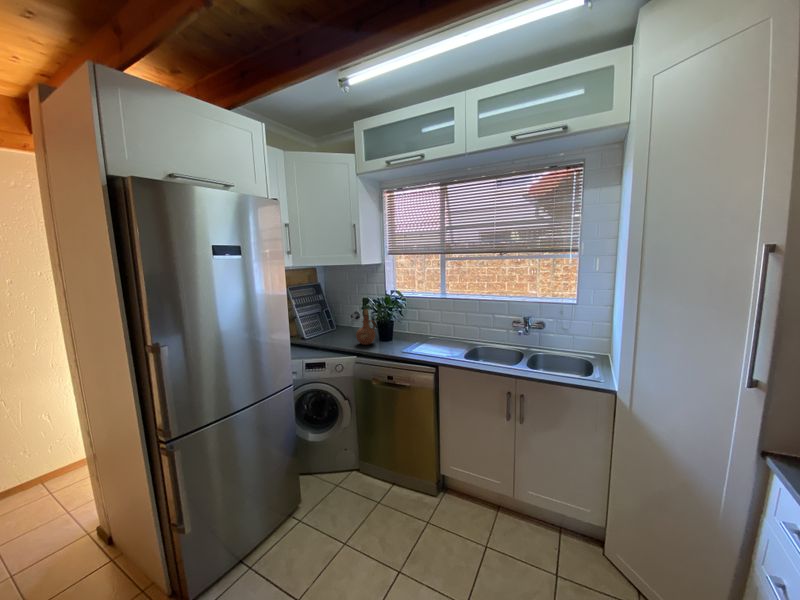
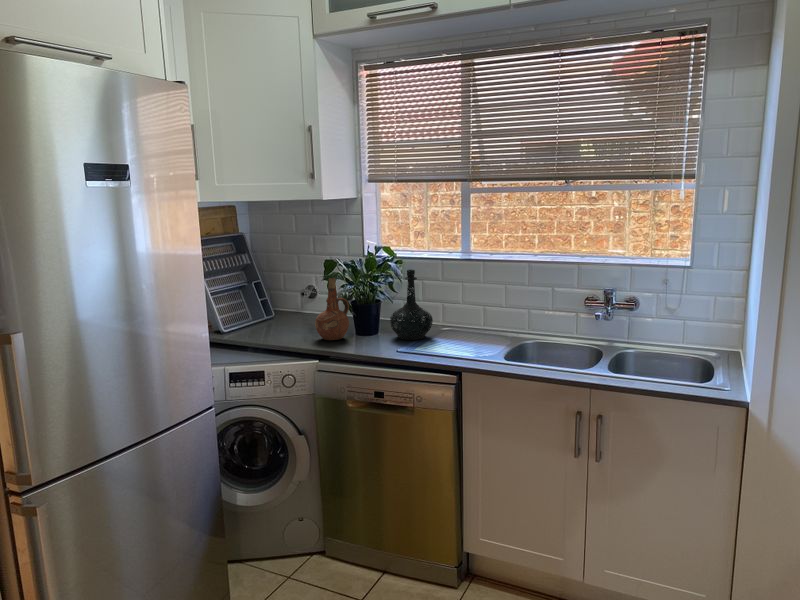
bottle: none [399,304,424,345] -> present [390,270,433,340]

